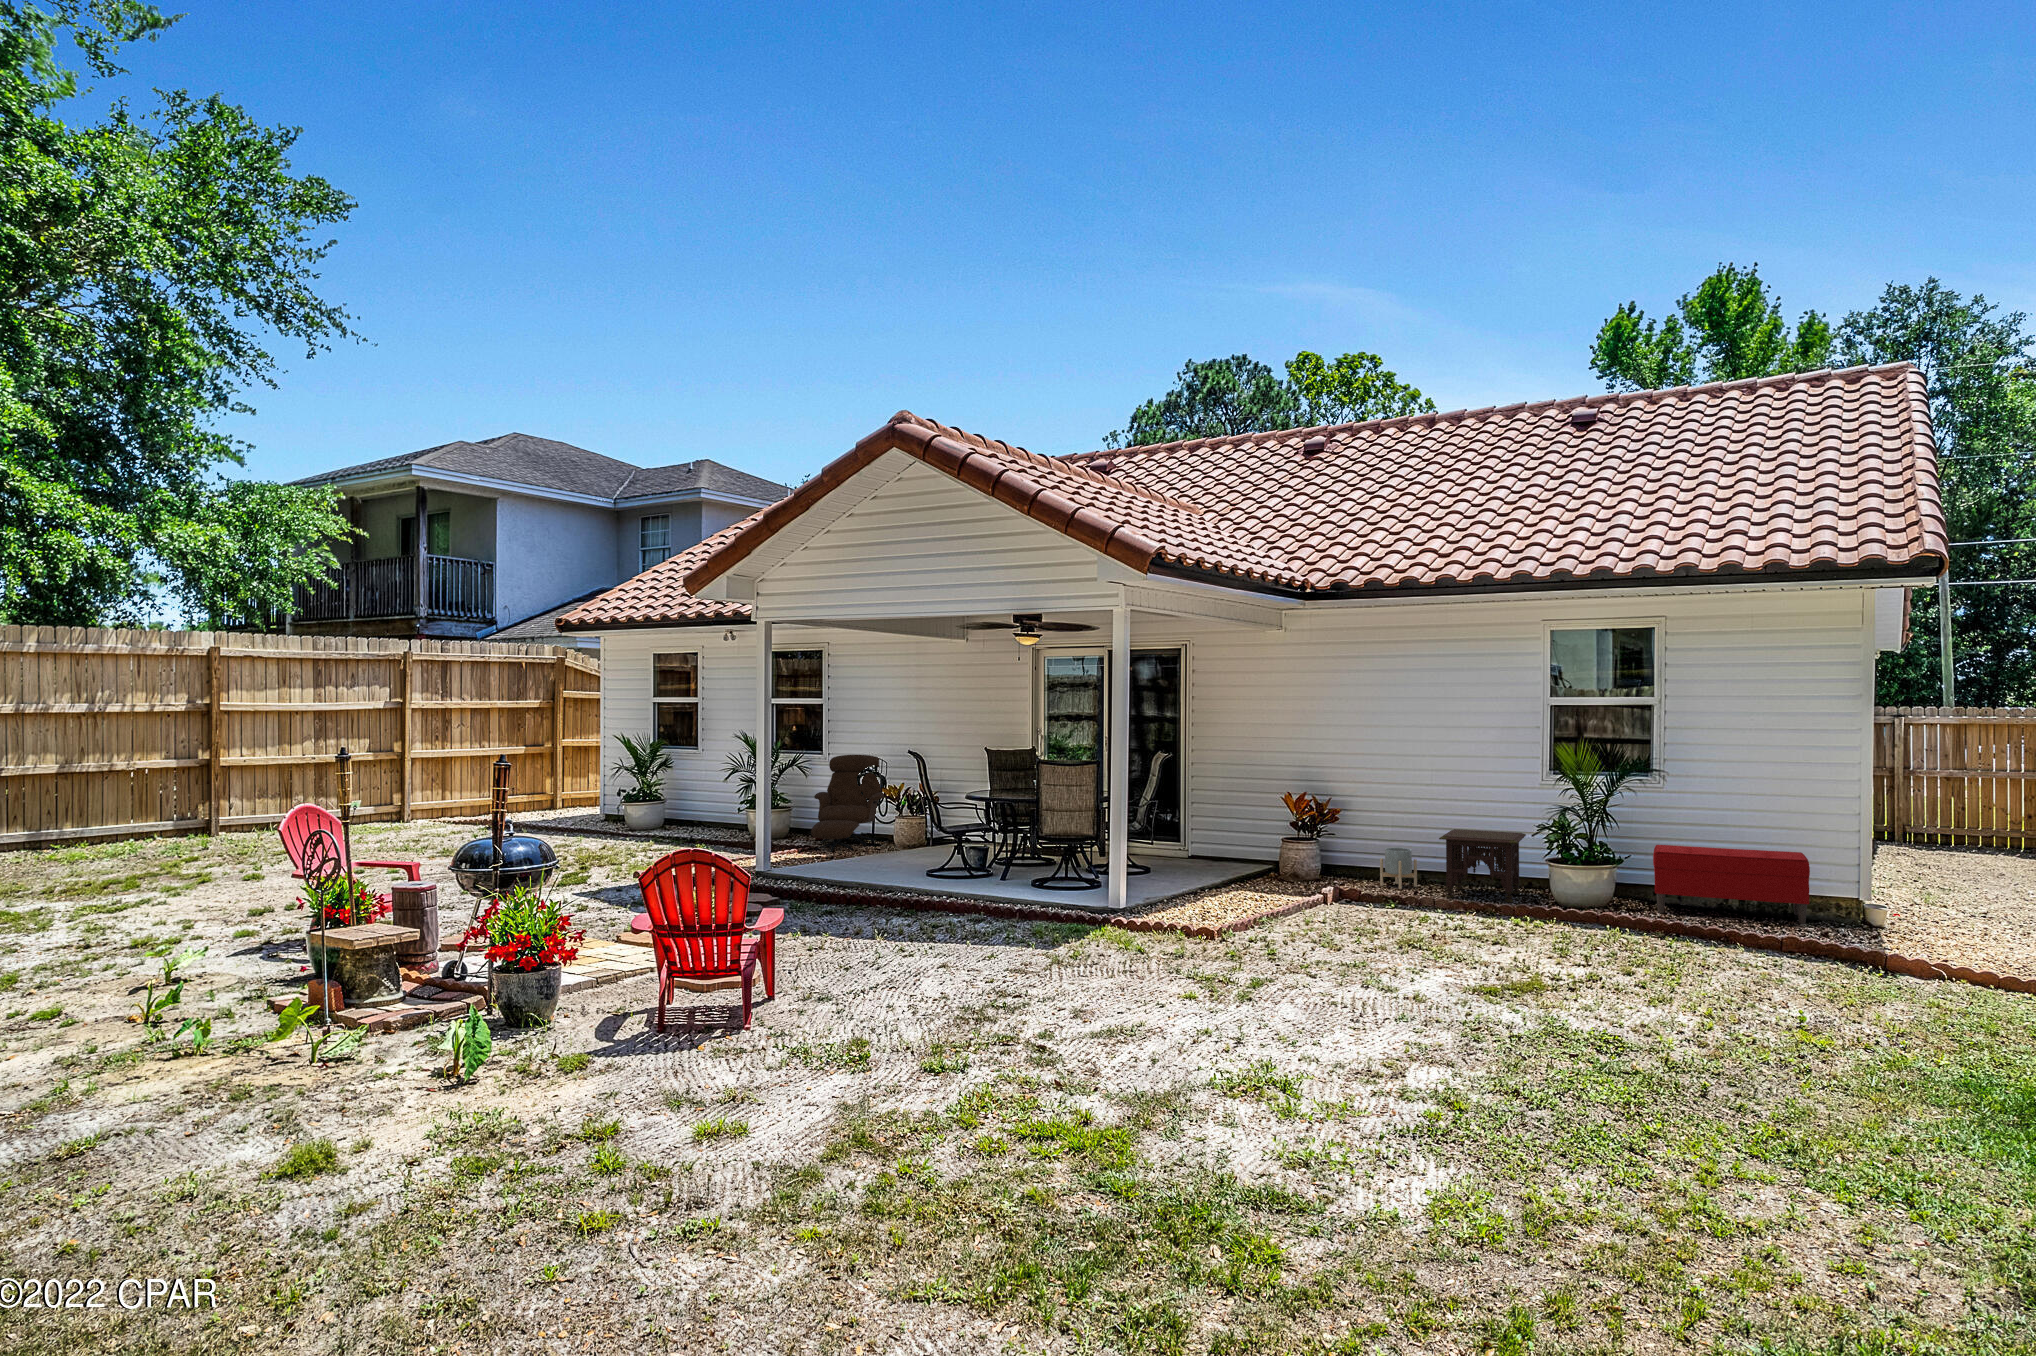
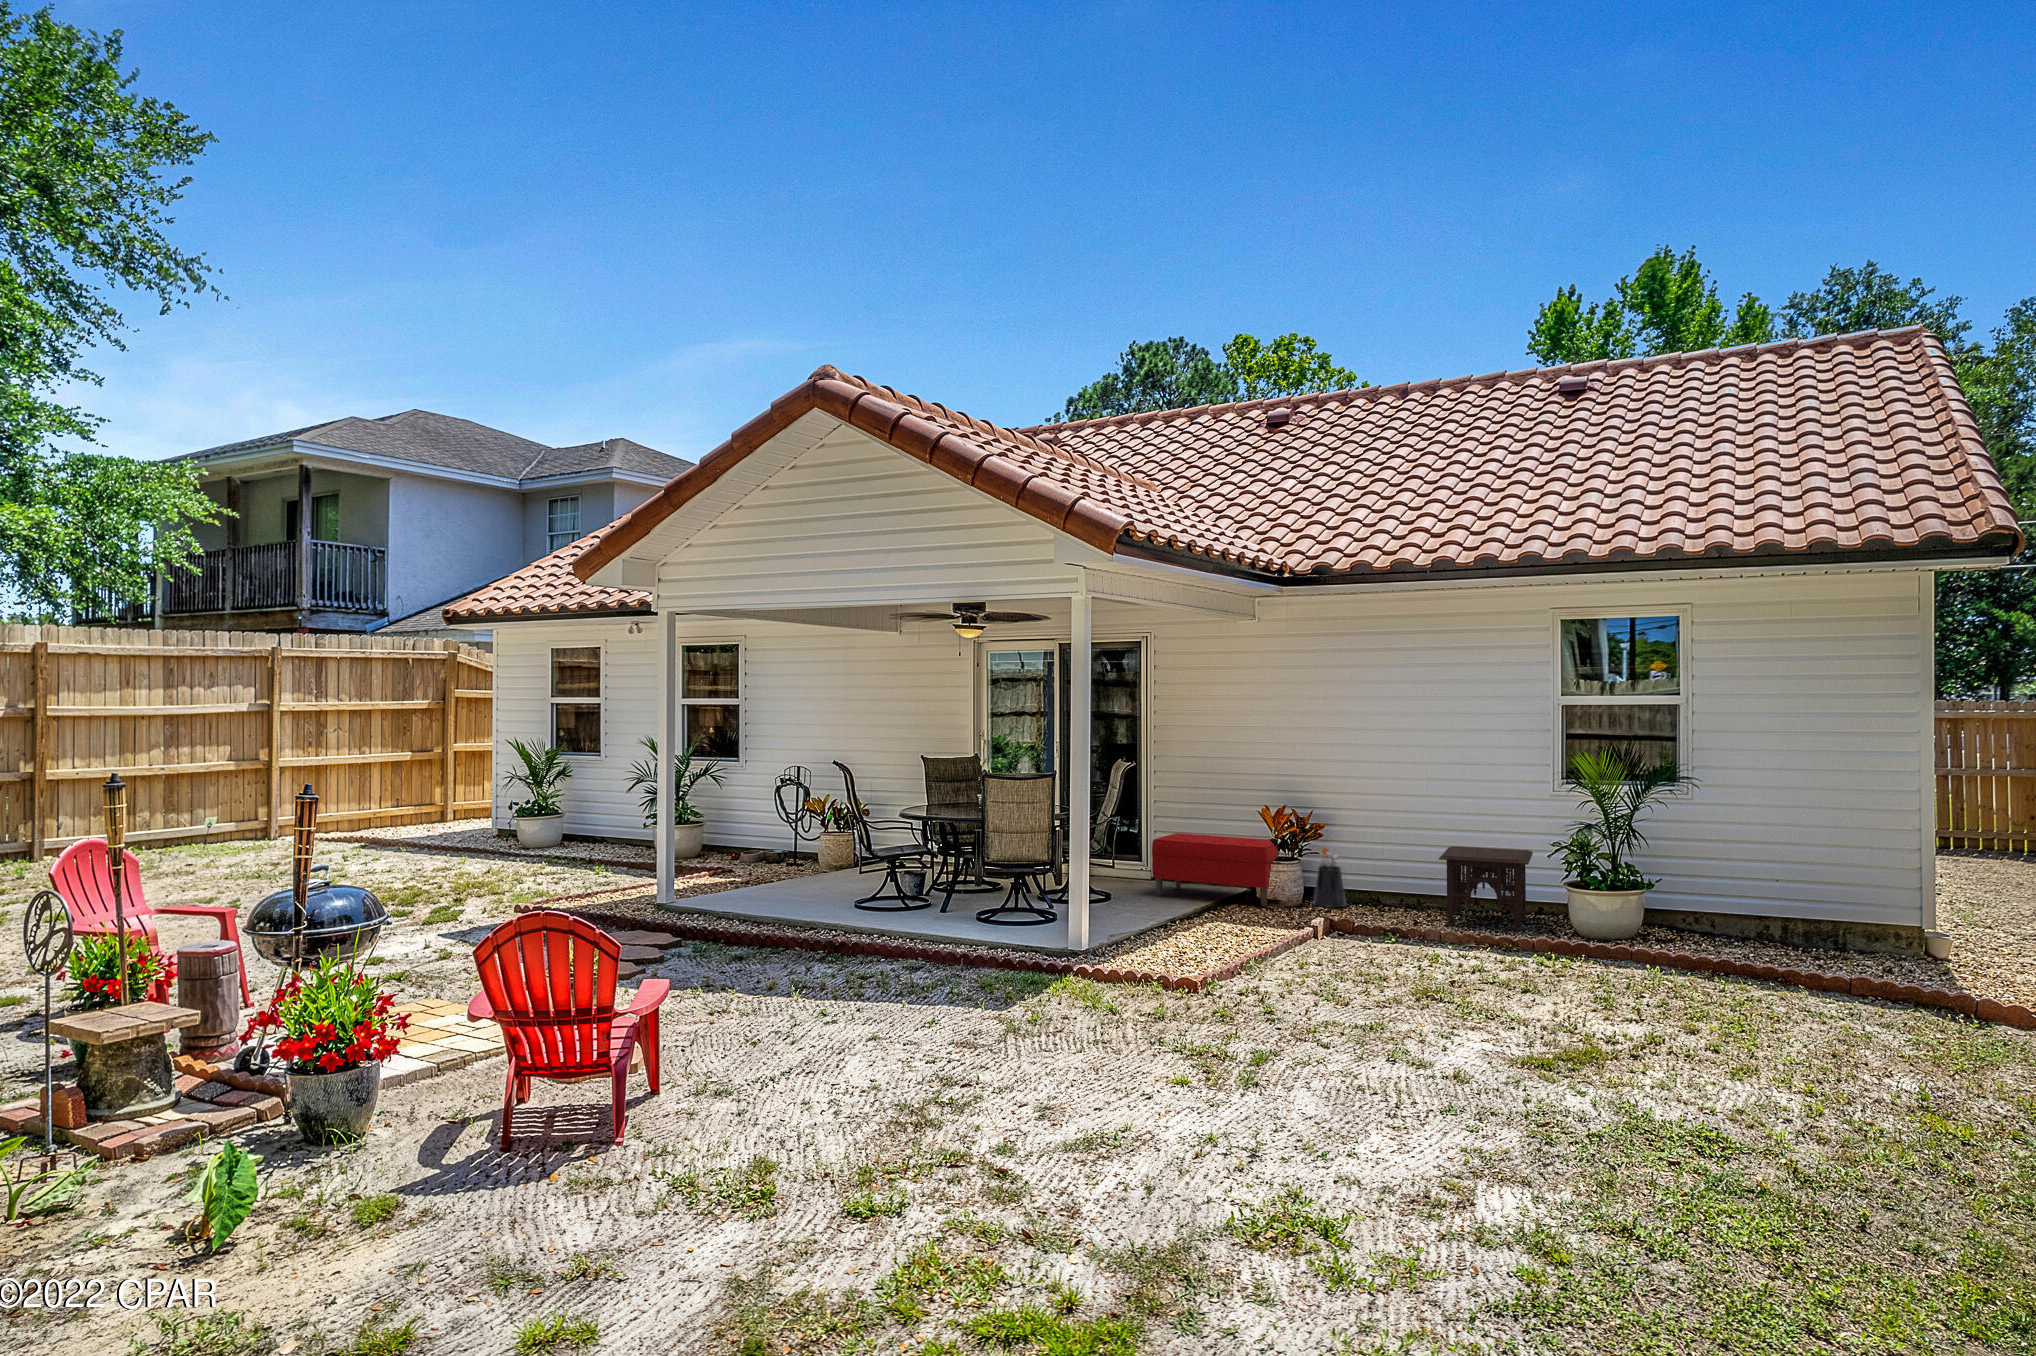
lounge chair: present [811,755,884,852] -> none [724,763,809,875]
watering can: none [1331,829,1361,883] -> present [1313,847,1347,907]
bench: present [1653,845,1810,924] -> present [1152,833,1278,906]
planter: present [1380,848,1417,889] -> none [1369,867,1410,915]

